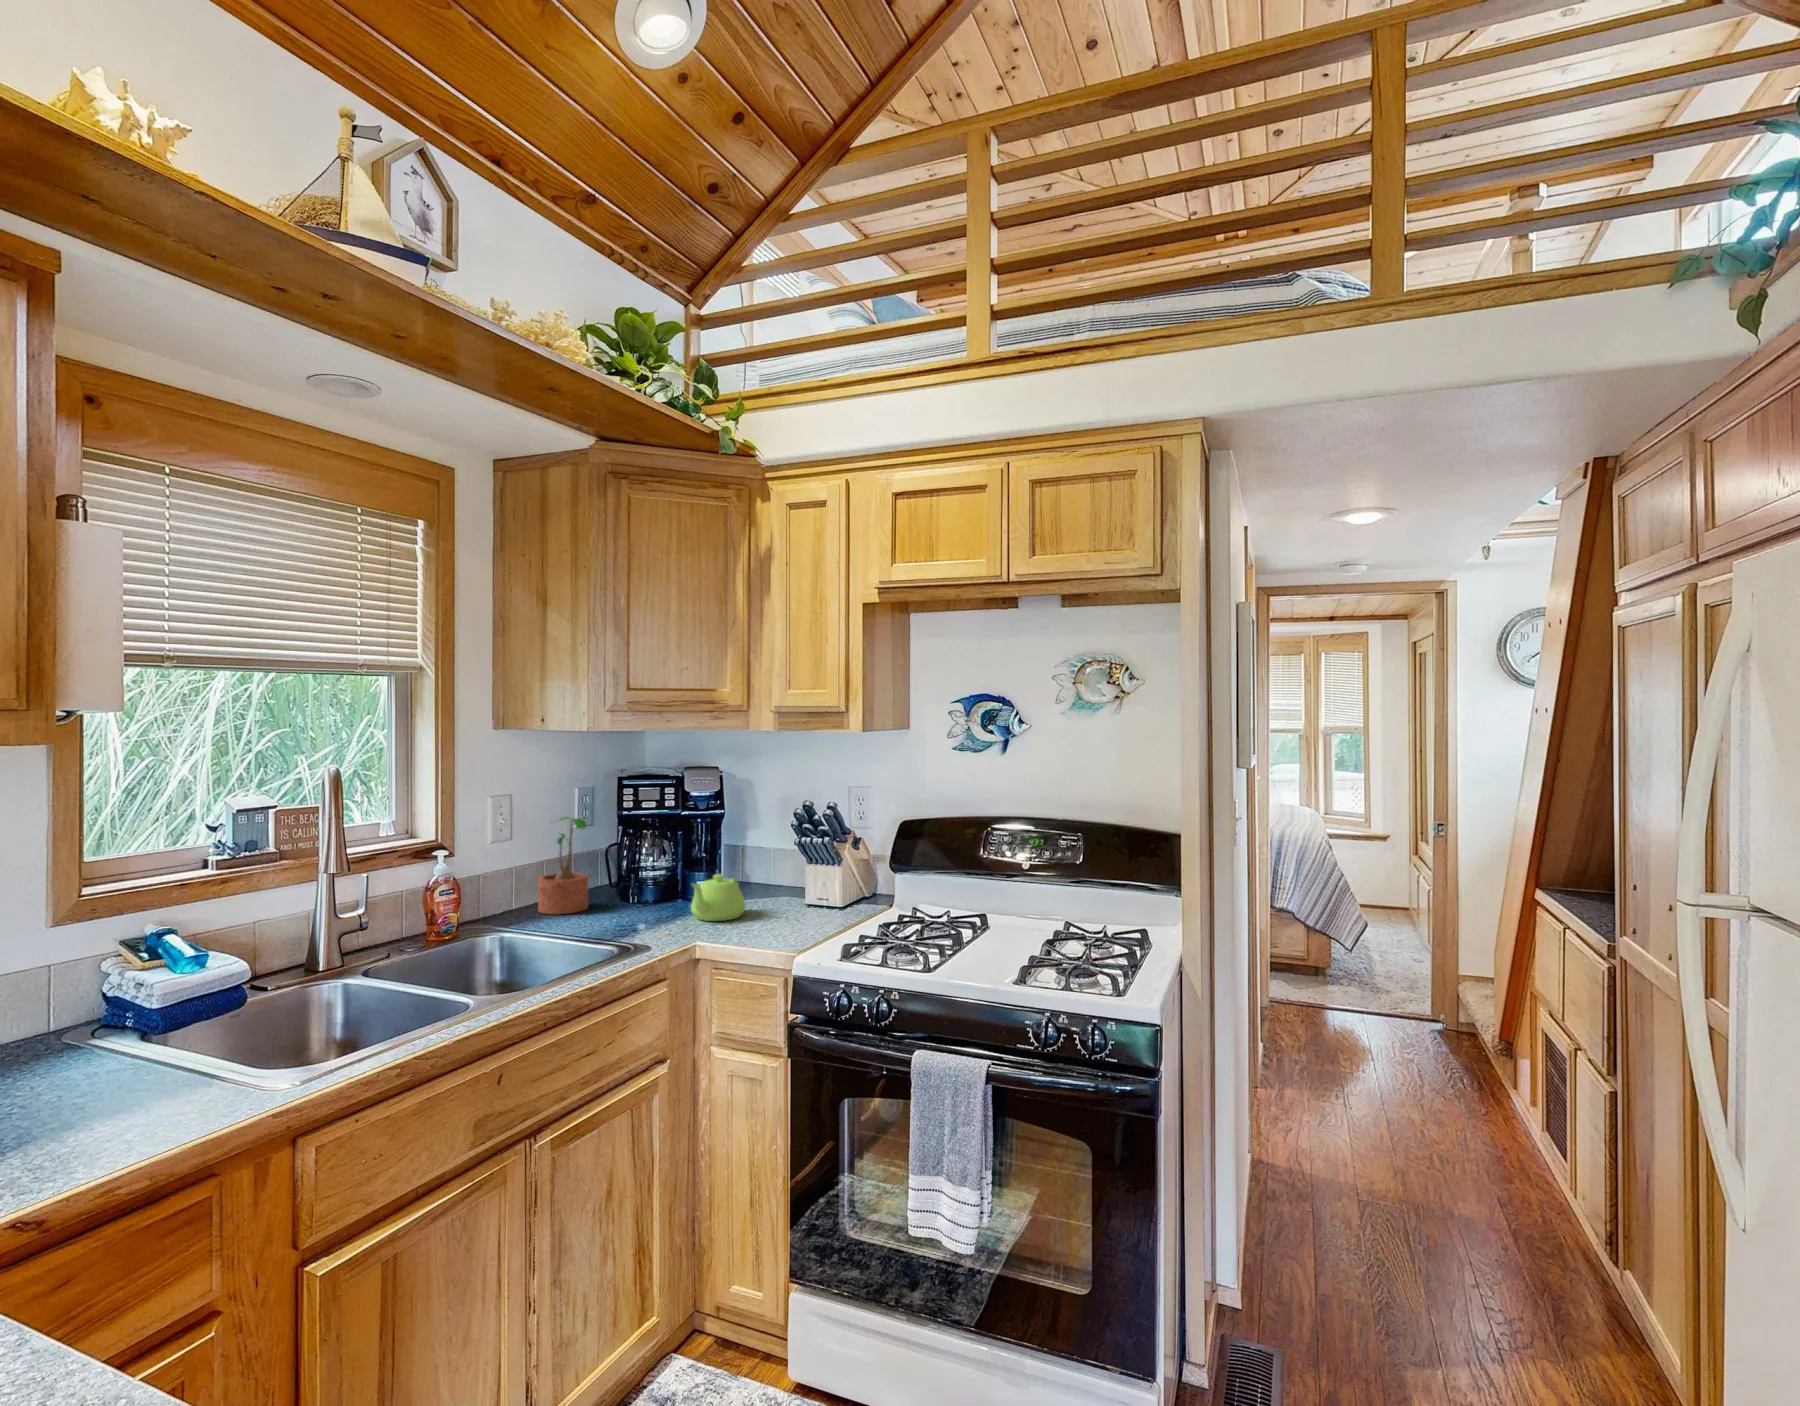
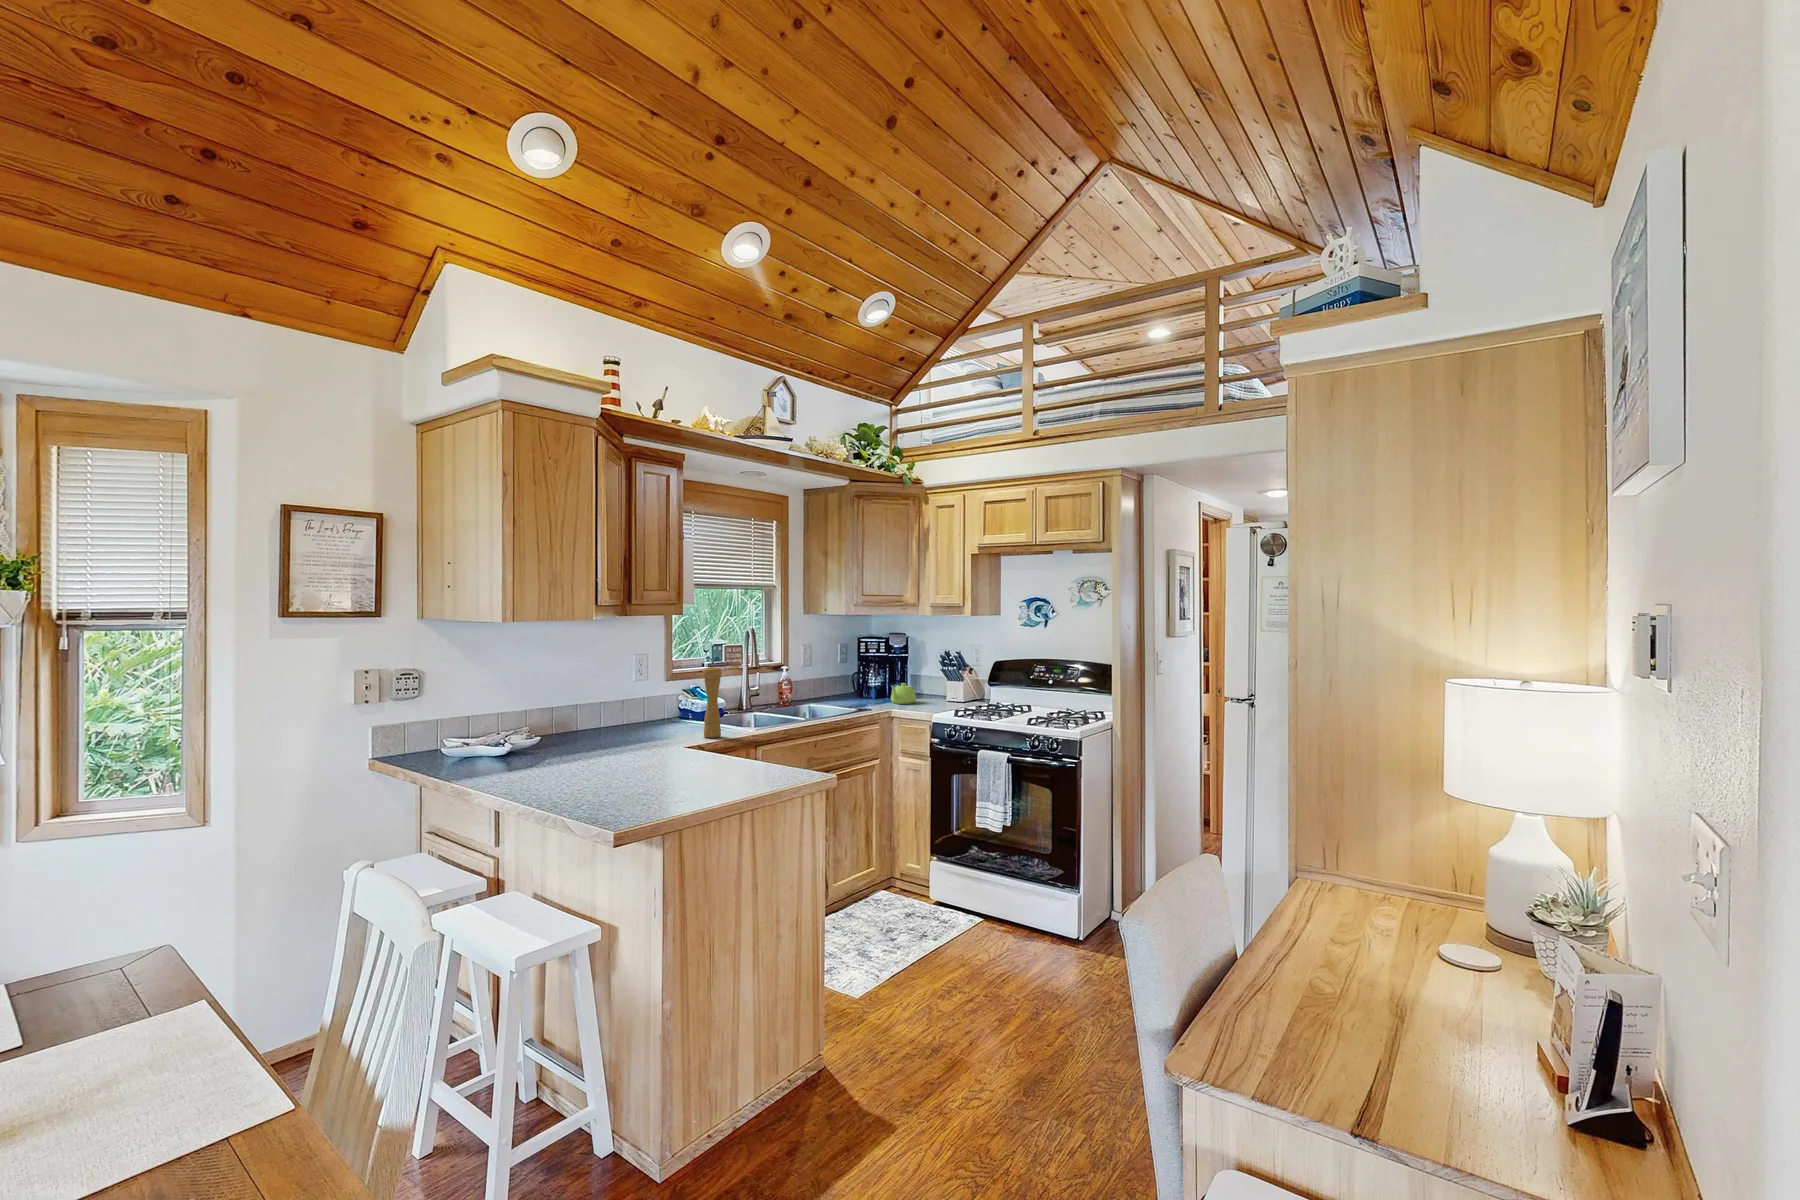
potted plant: present [538,817,588,914] -> none [822,655,844,700]
pepper mill: none [78,909,154,1150] -> present [703,666,722,738]

